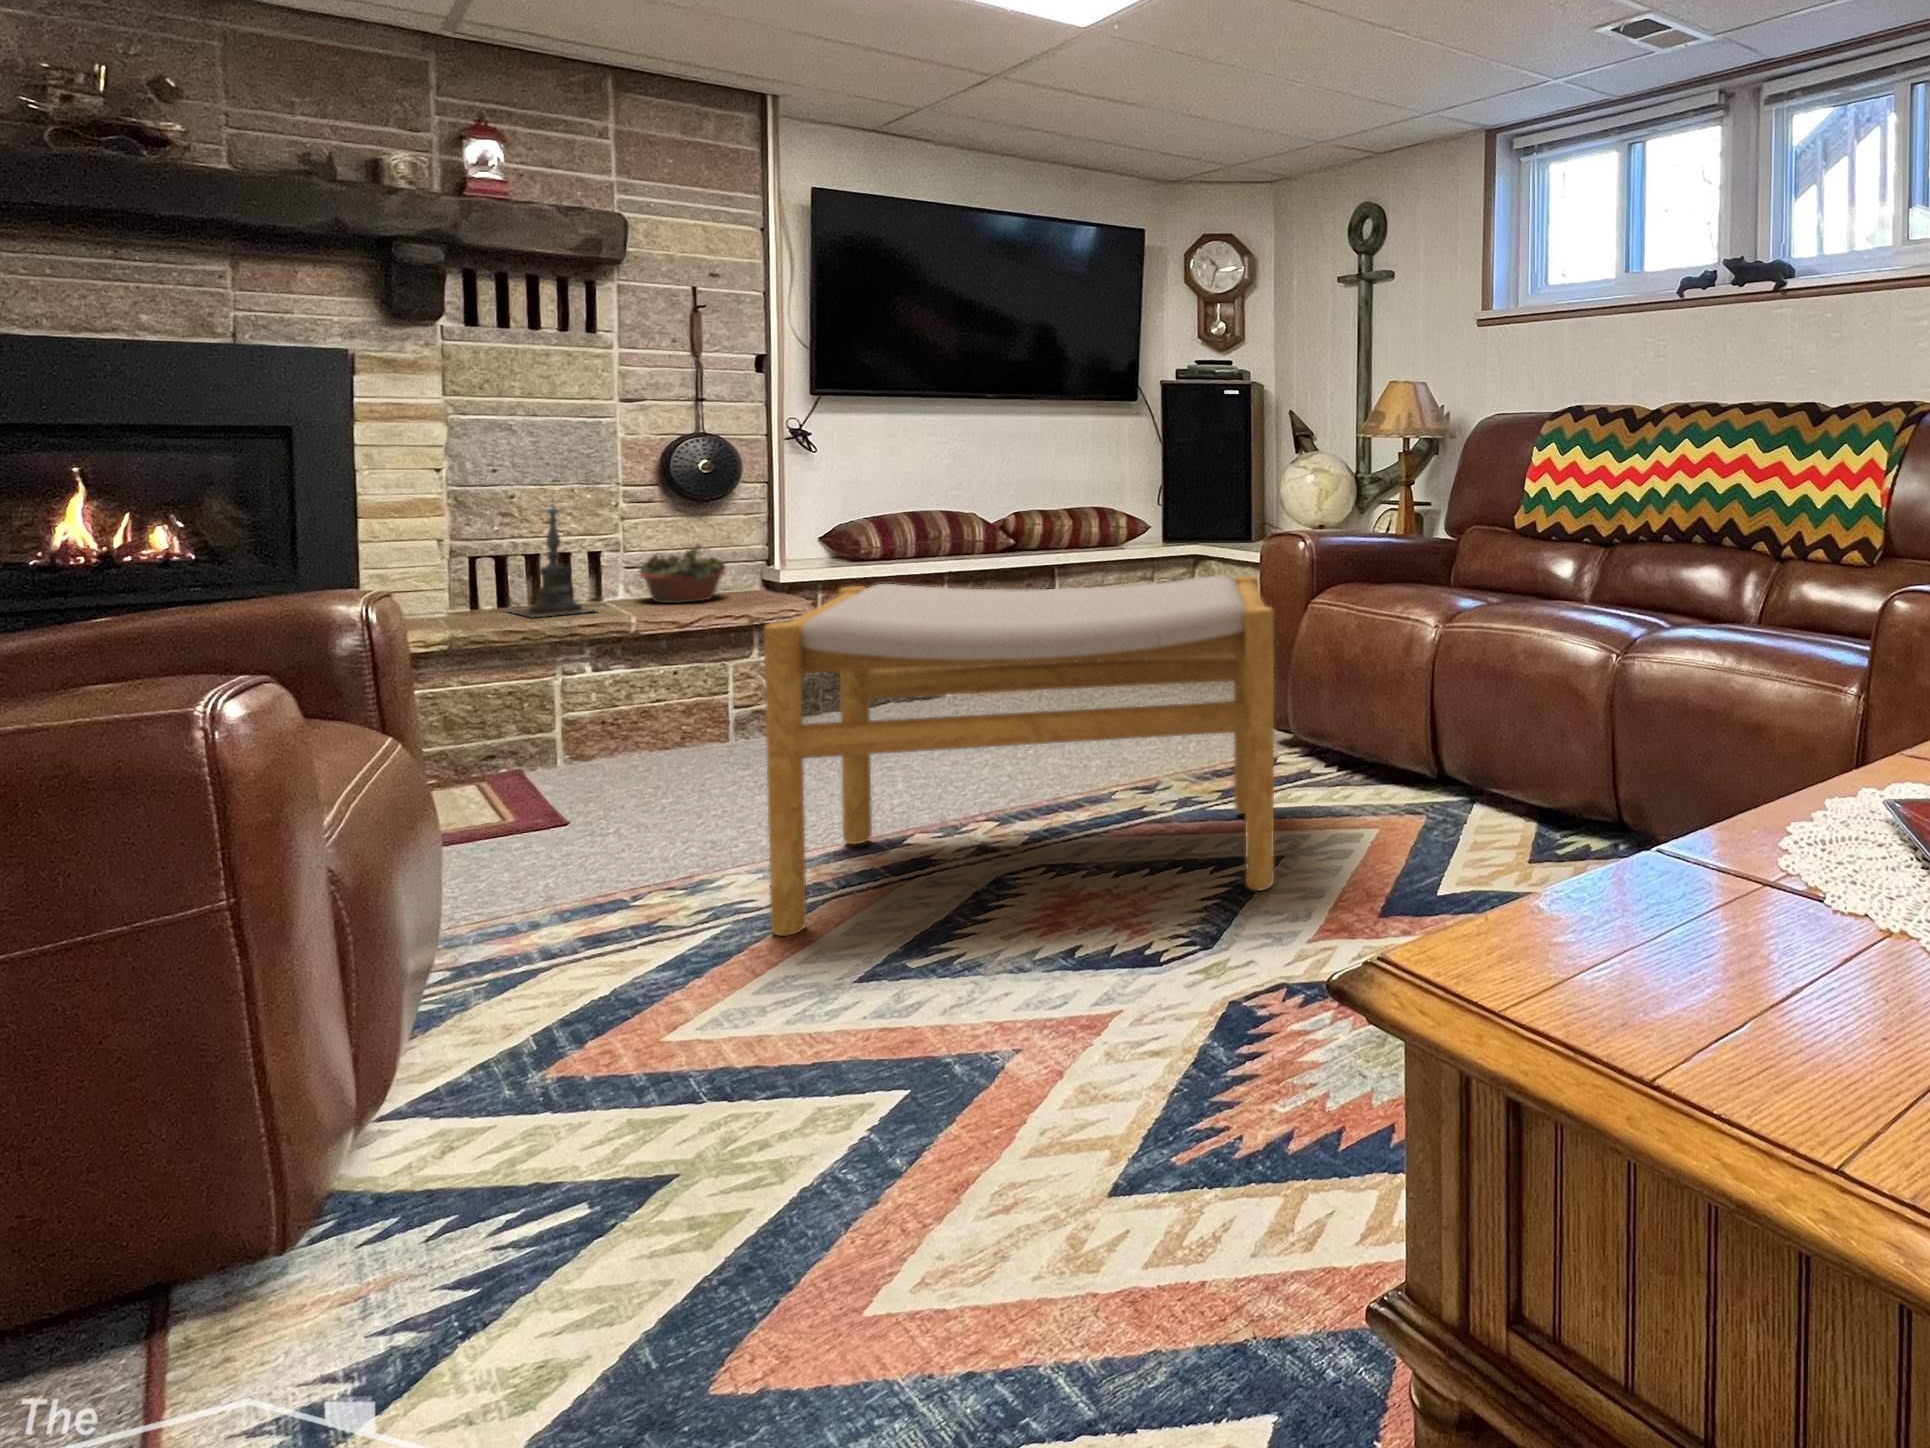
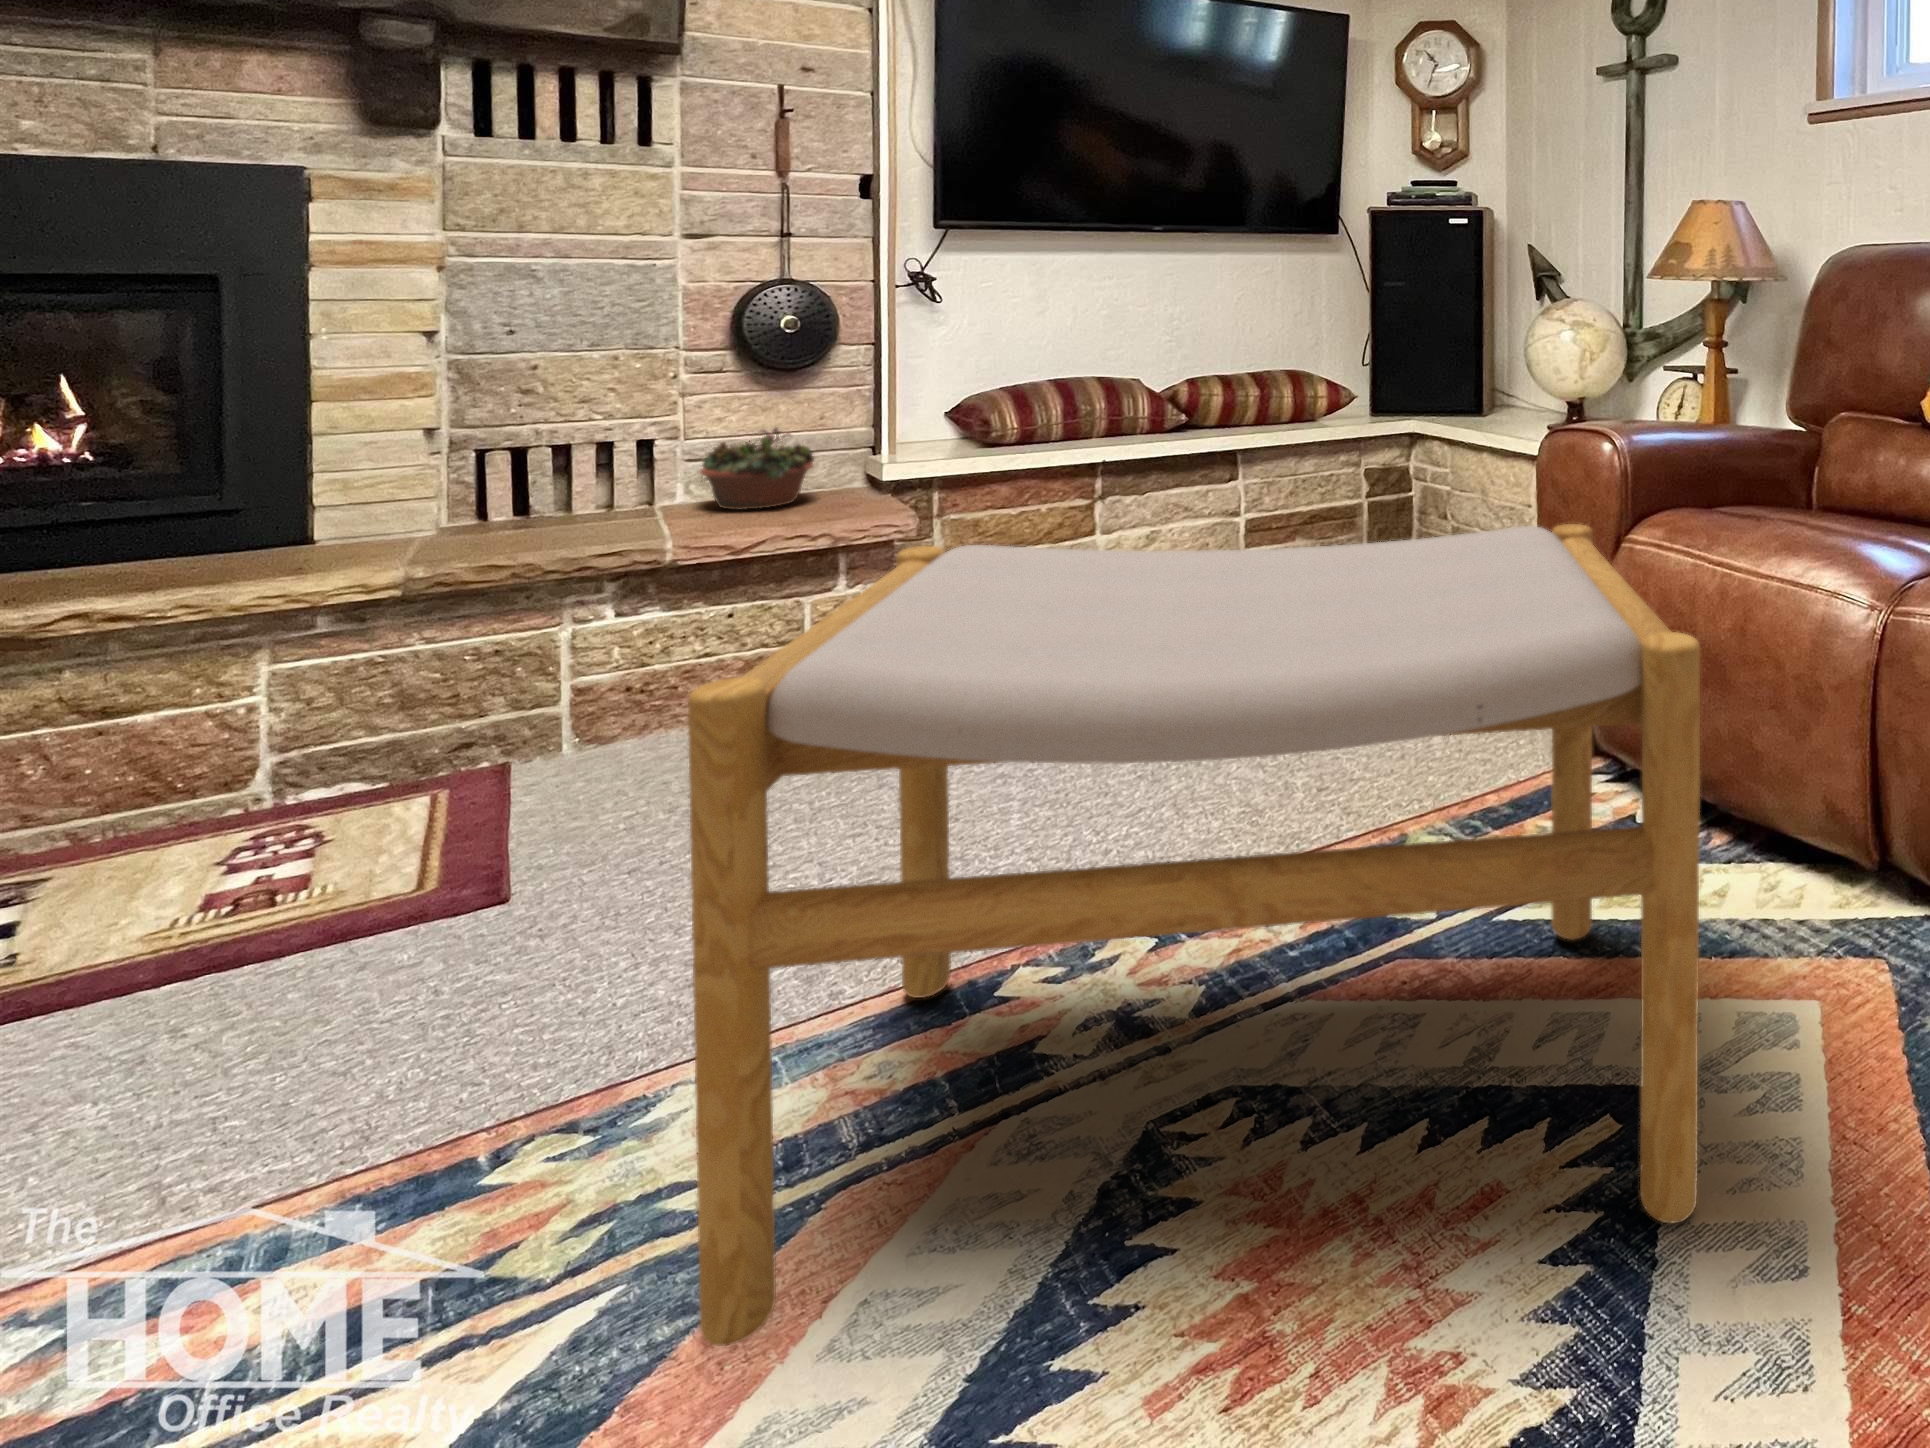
candle holder: present [514,506,592,617] -> none [518,362,637,539]

